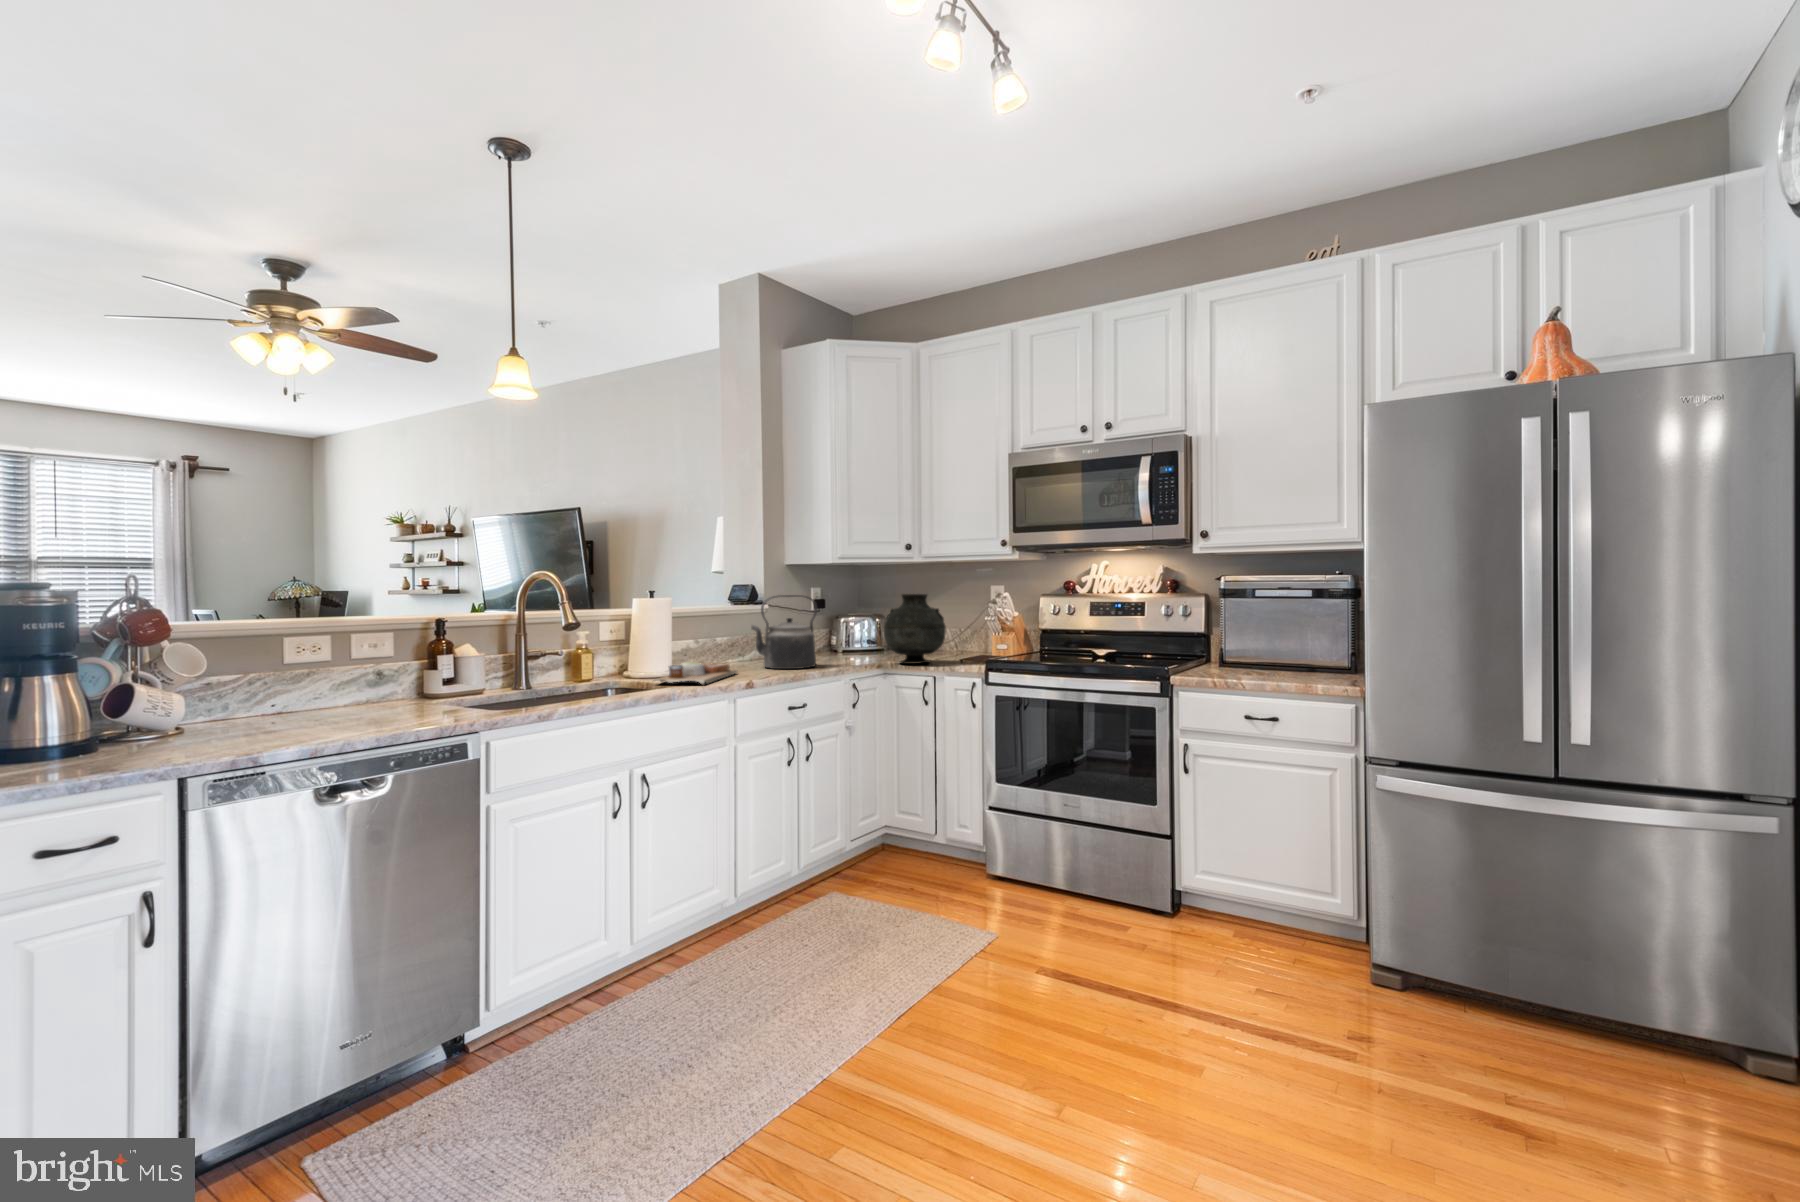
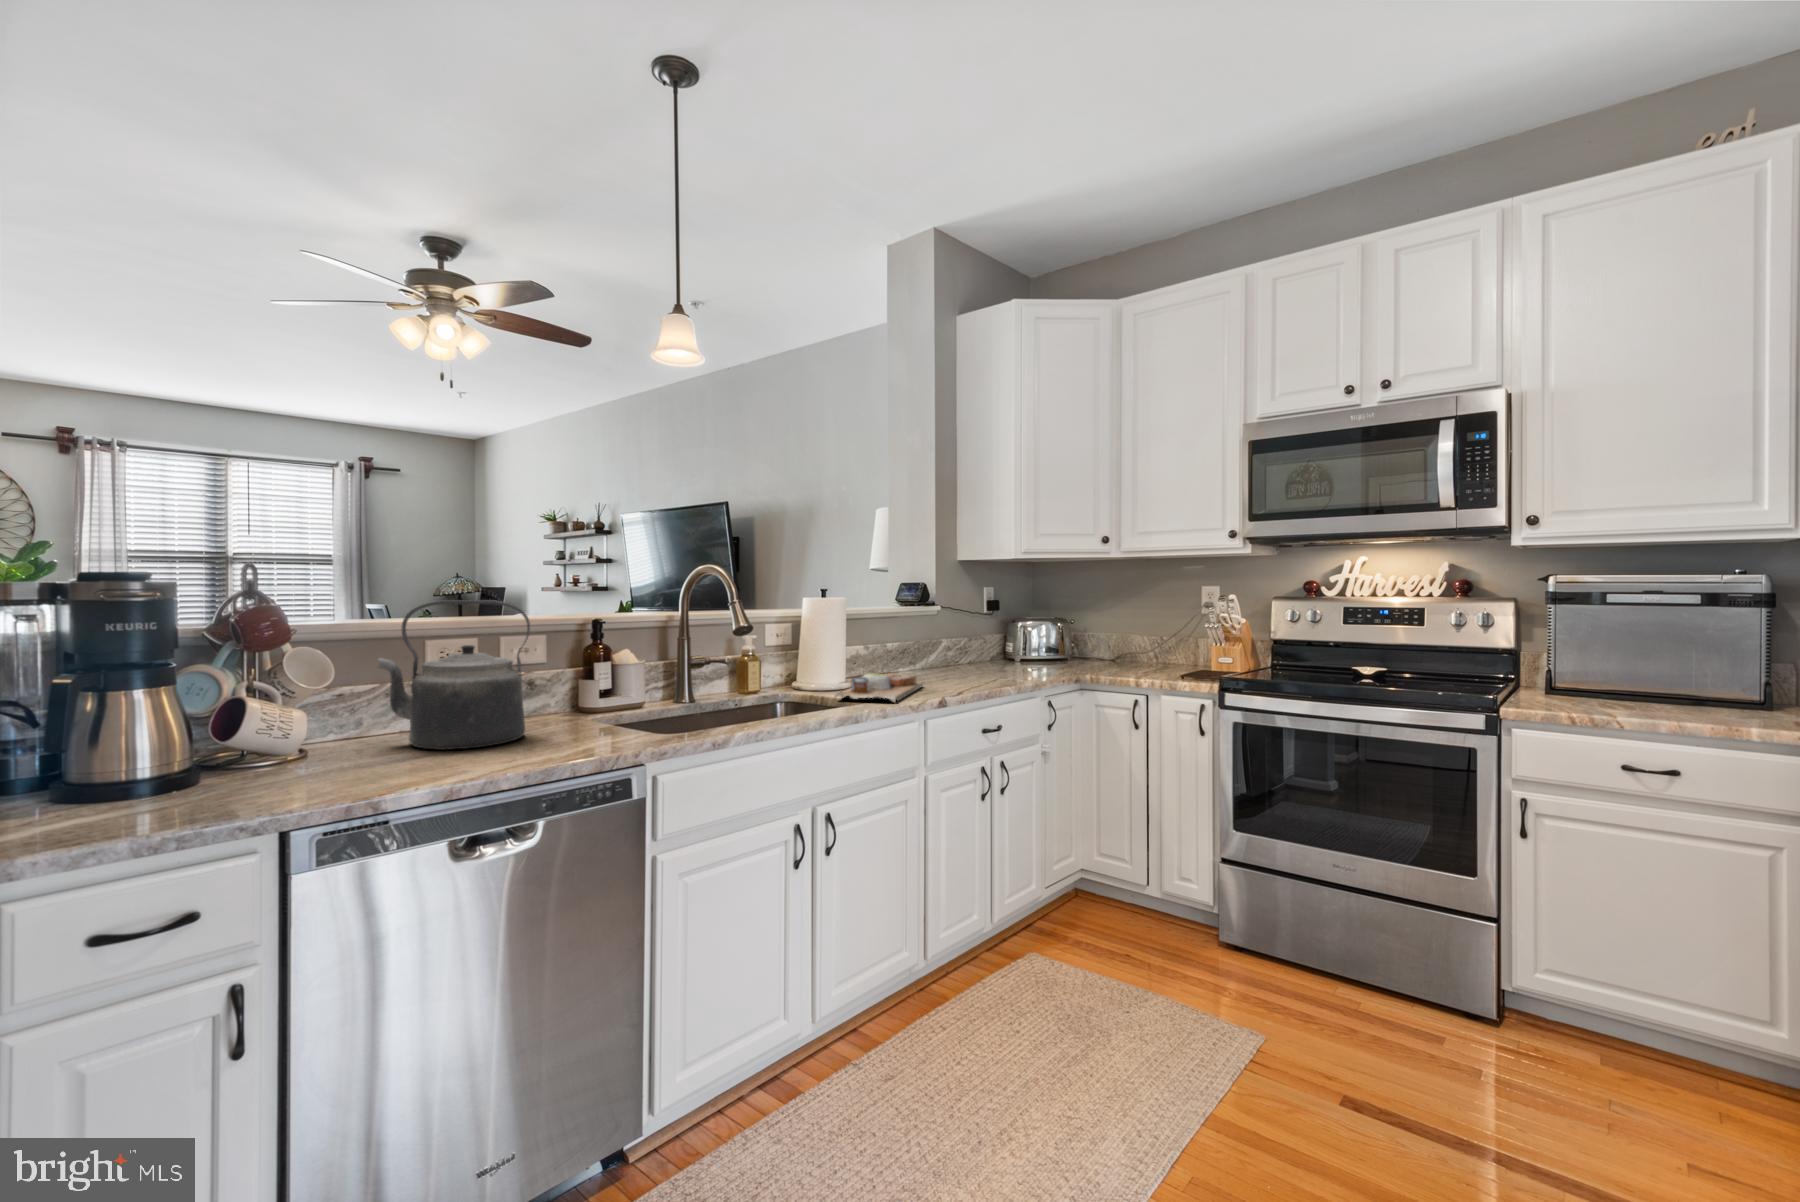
vase: present [884,594,946,664] -> none [1086,596,1163,679]
kettle: present [752,595,817,669] -> present [378,600,530,750]

